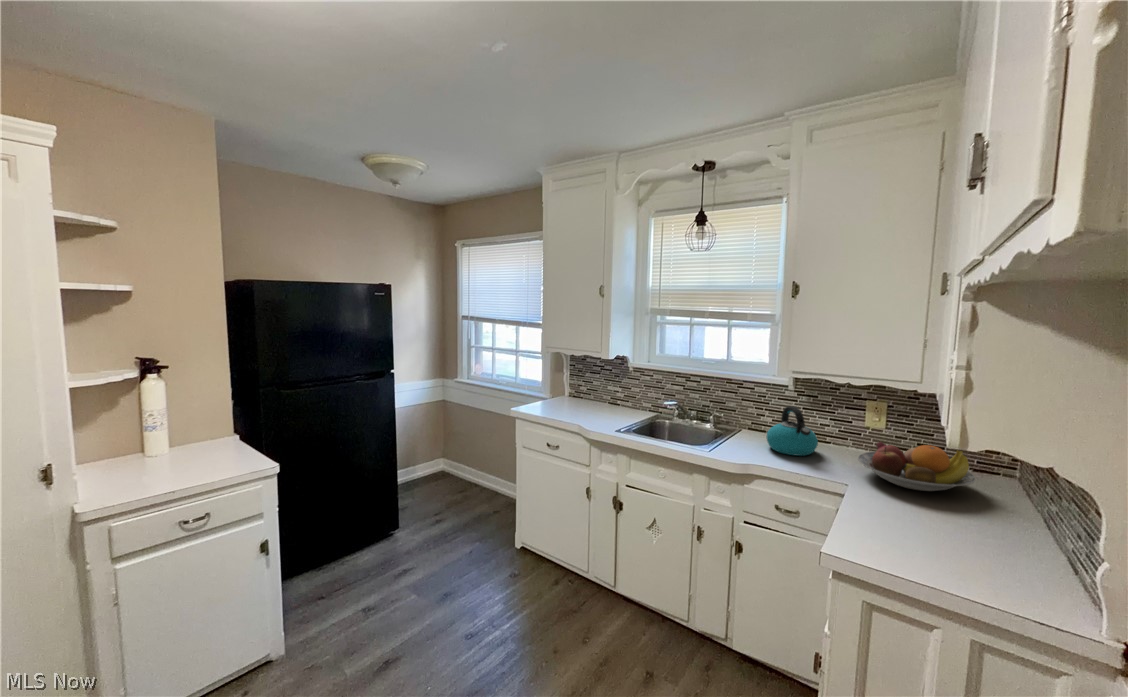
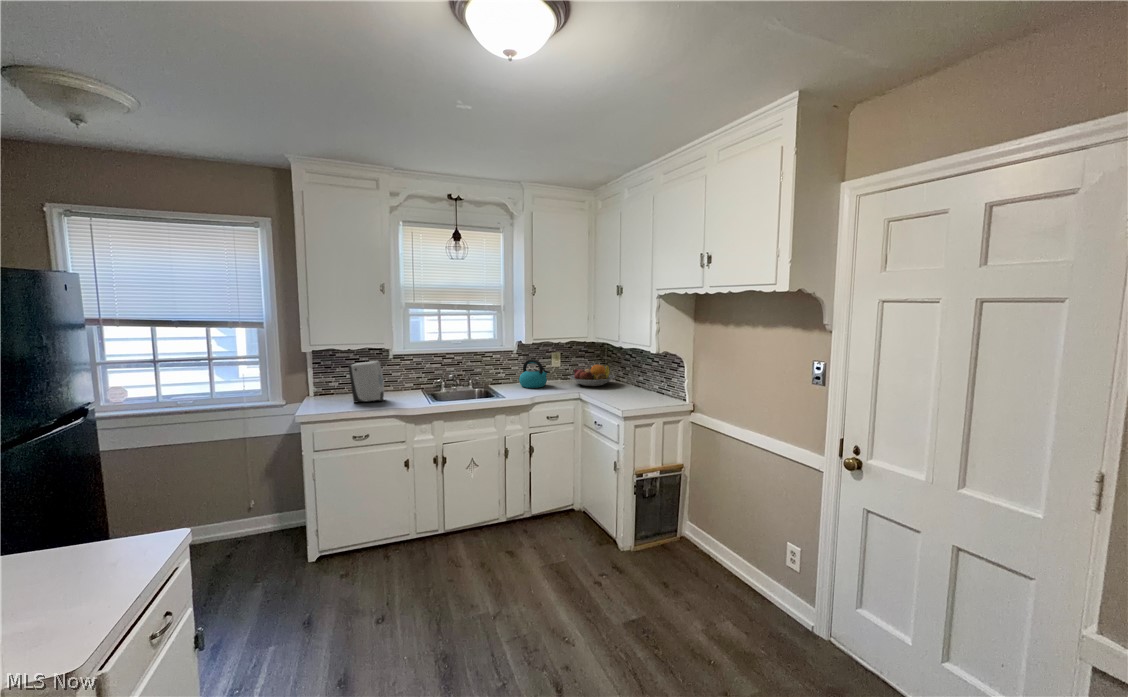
soap dispenser: none [561,372,594,417] -> present [349,361,384,403]

